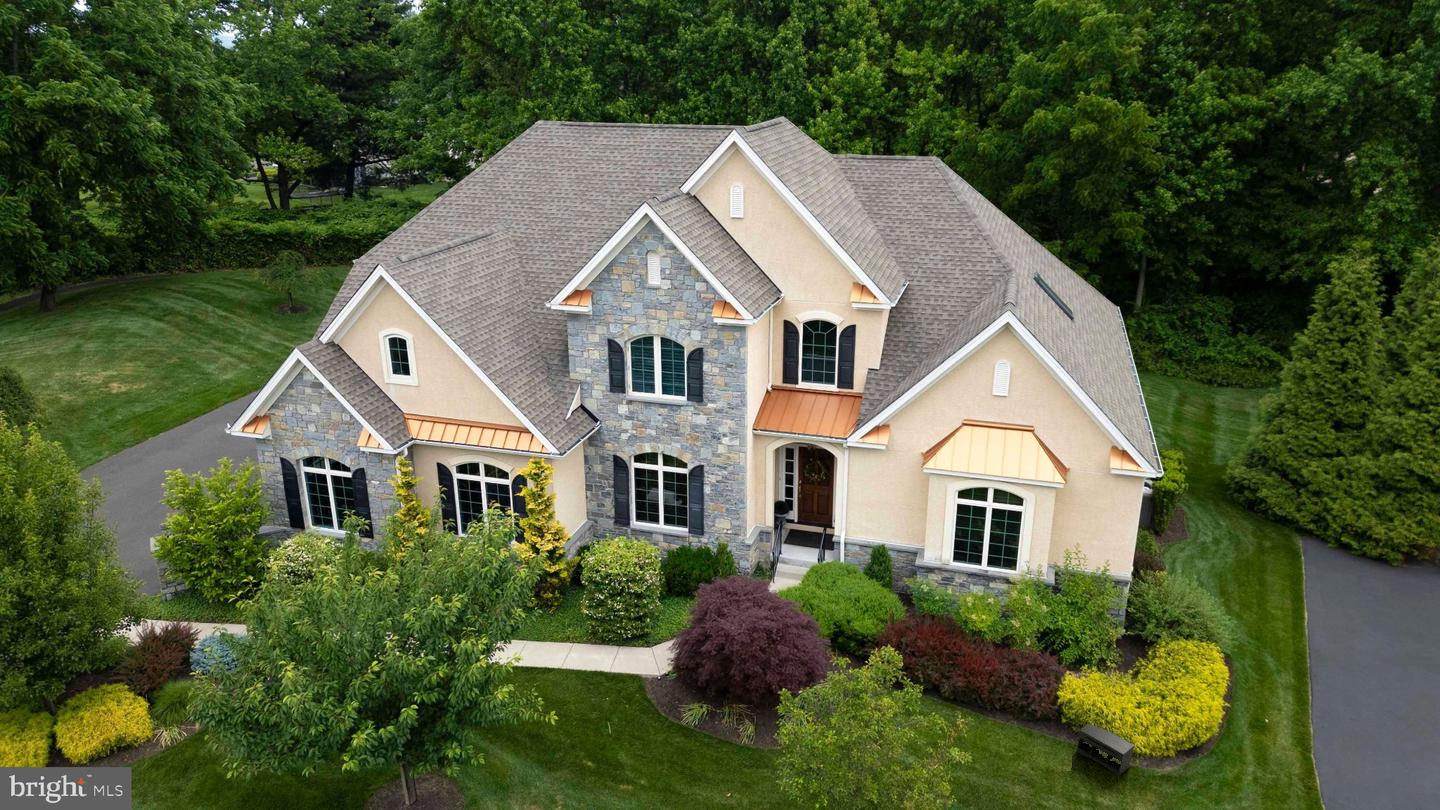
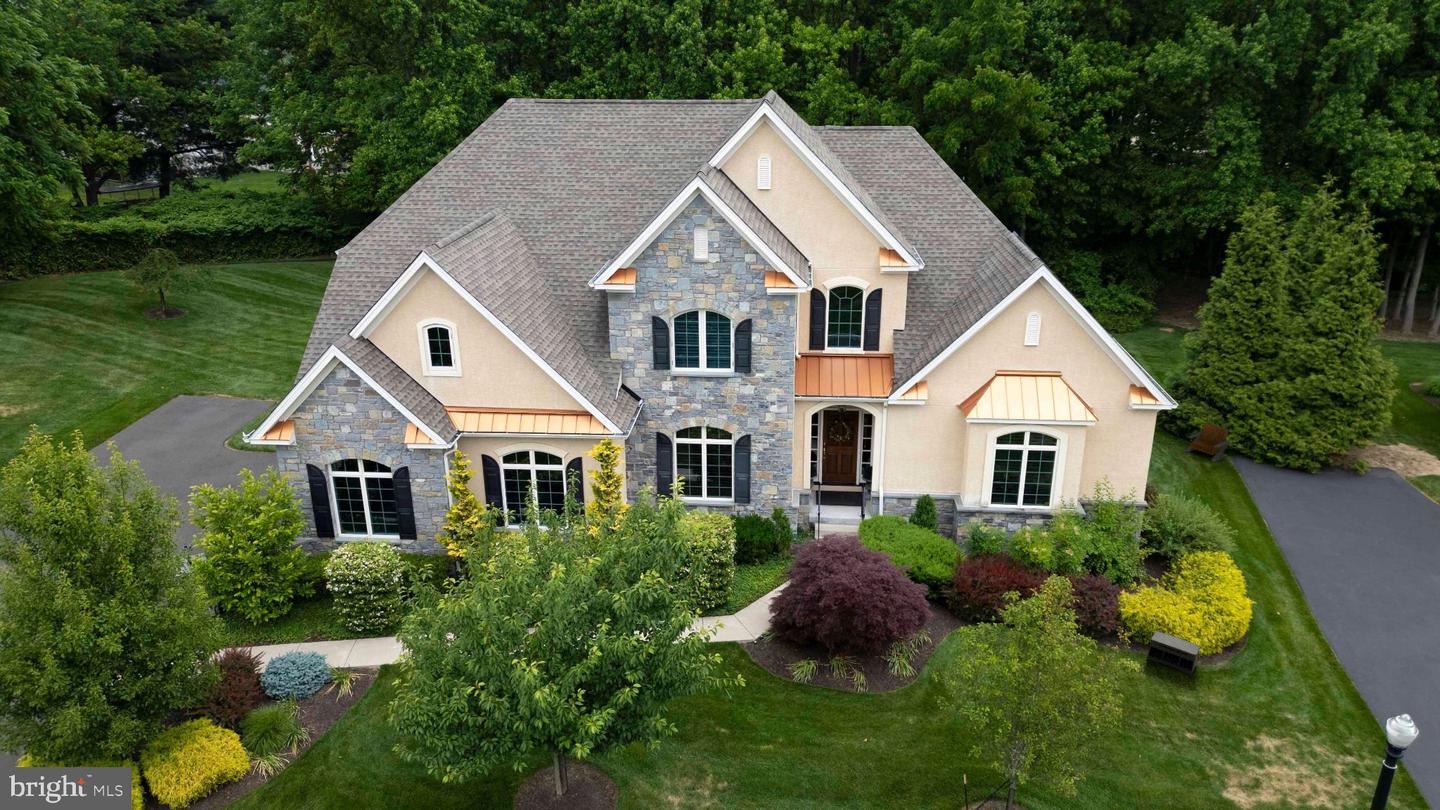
lounge chair: none [1246,496,1301,543] -> present [1185,422,1230,462]

